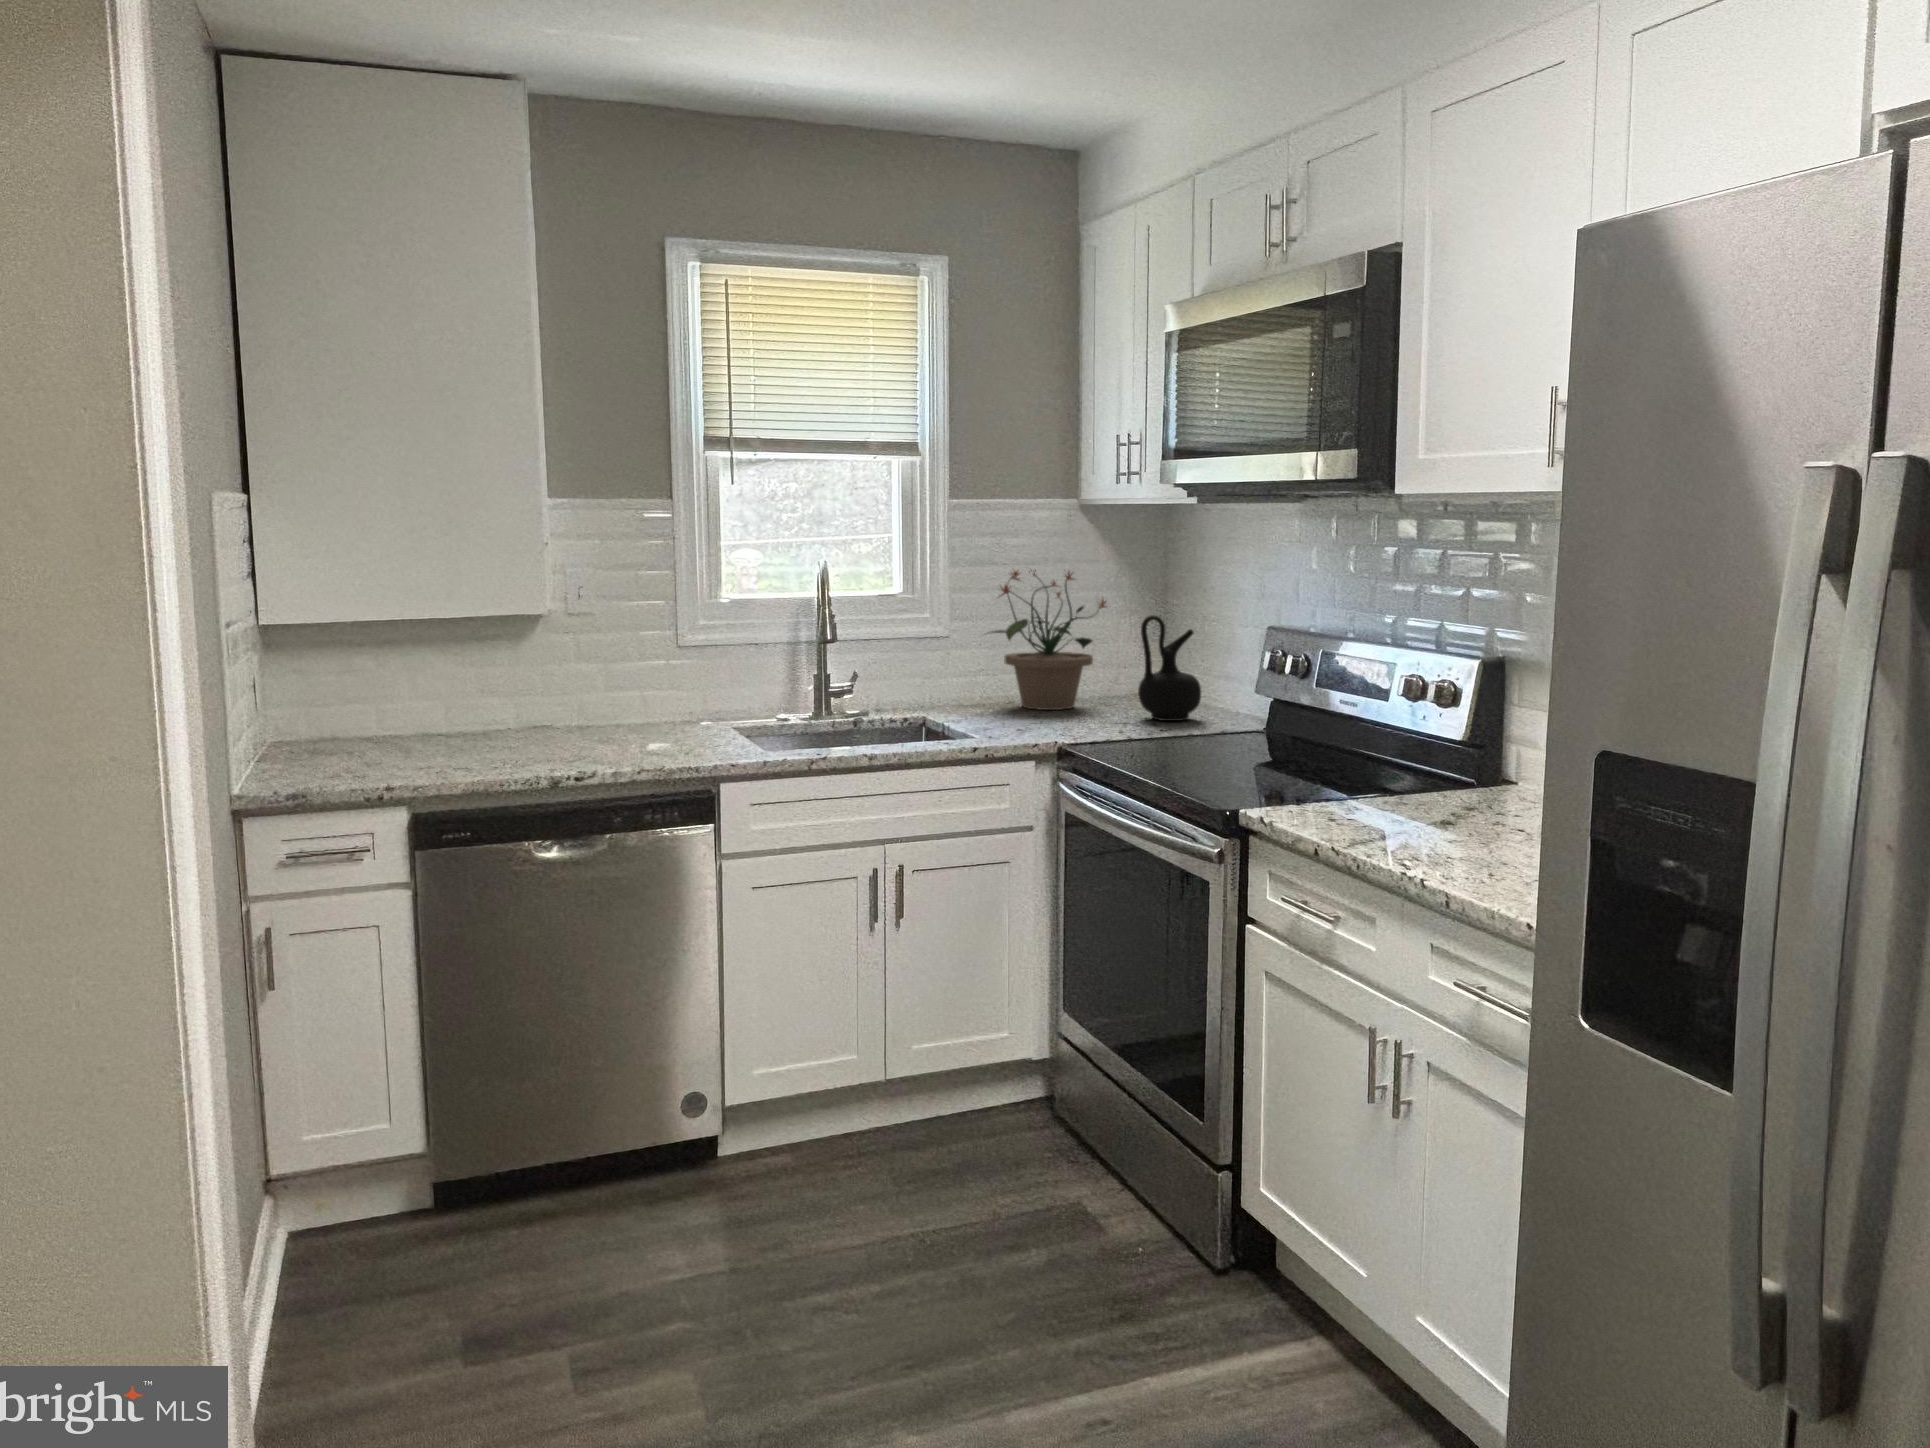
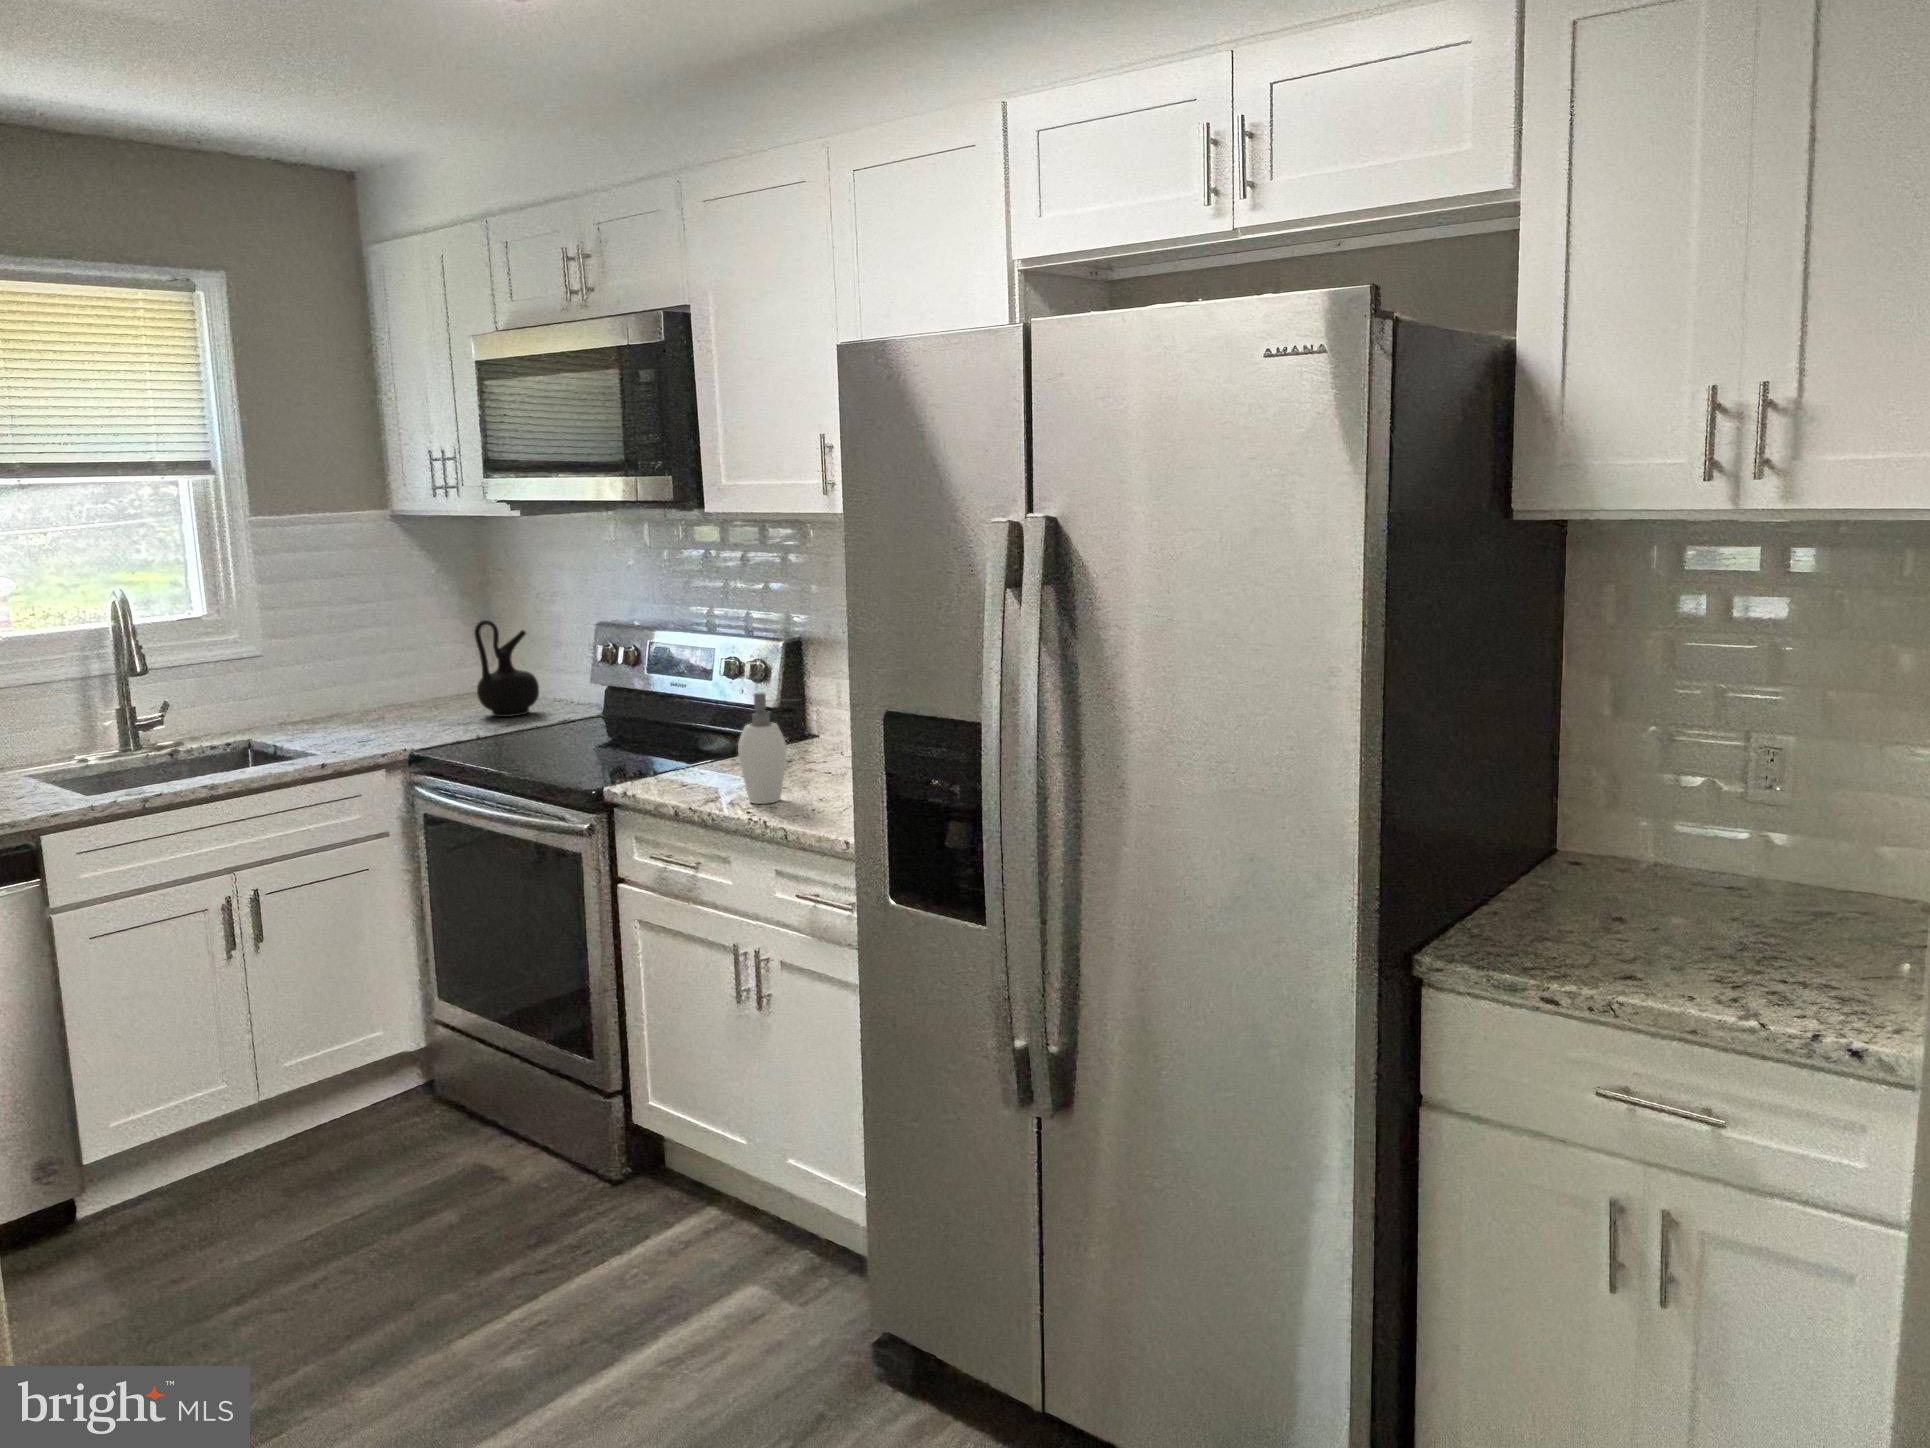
potted plant: present [987,568,1106,710] -> none [299,578,438,719]
soap dispenser: none [1399,715,1486,857] -> present [738,692,787,804]

